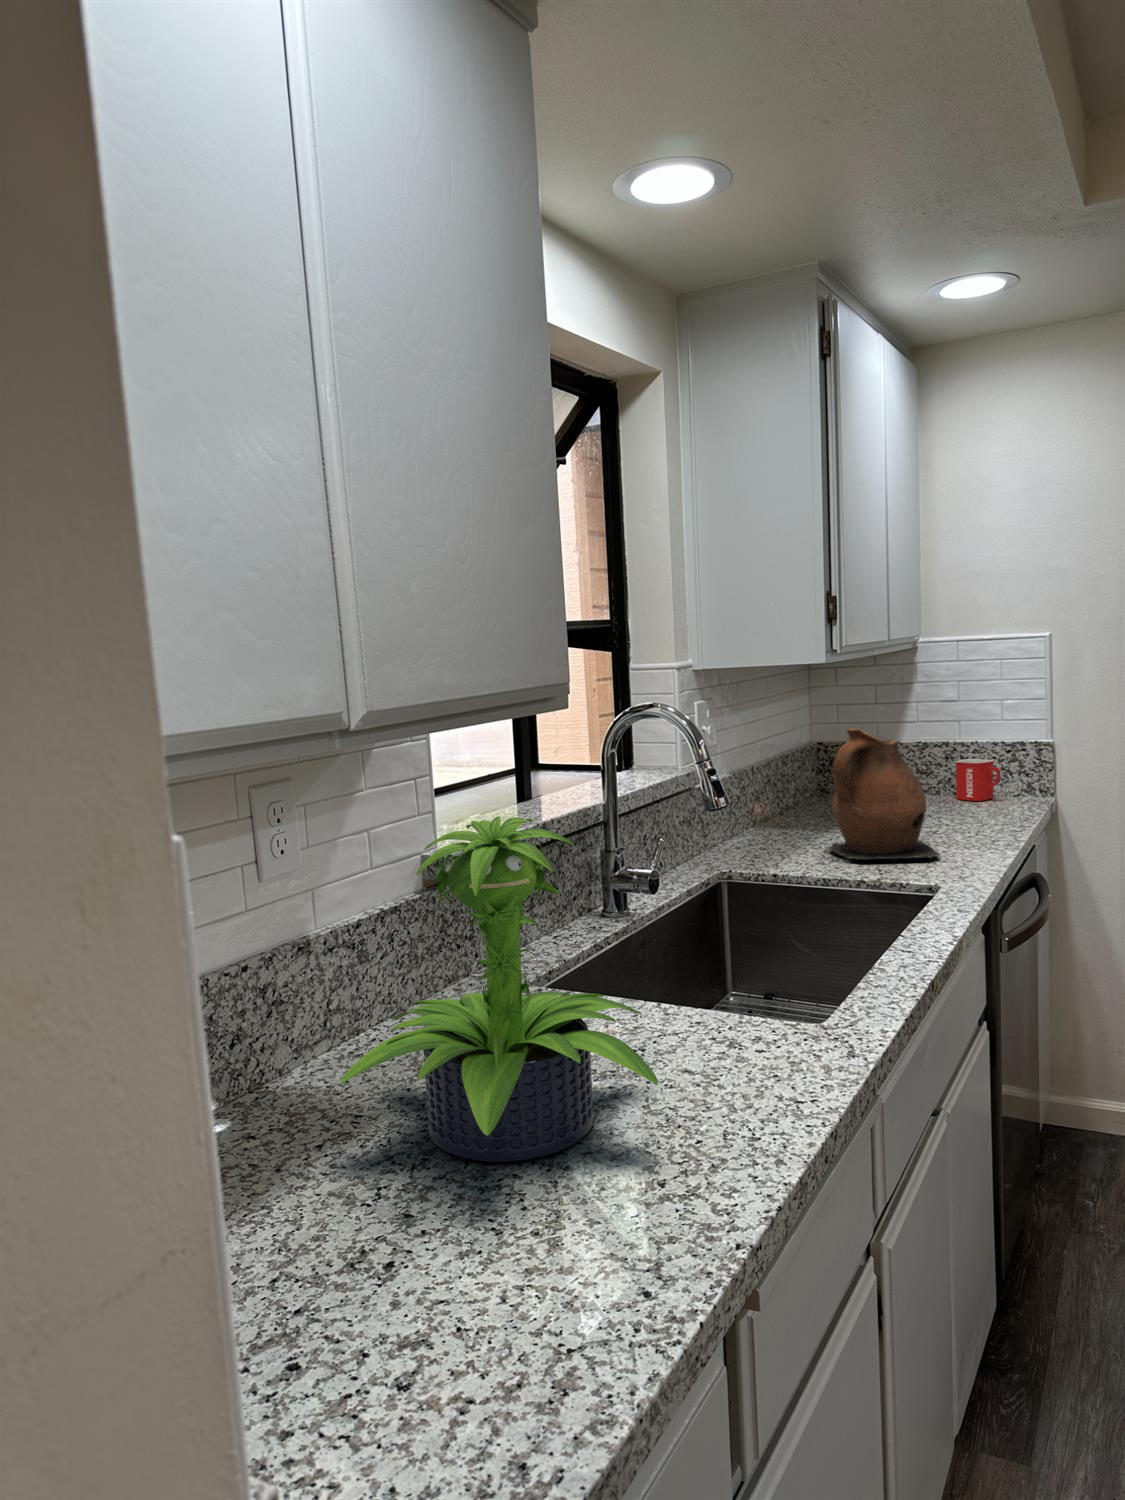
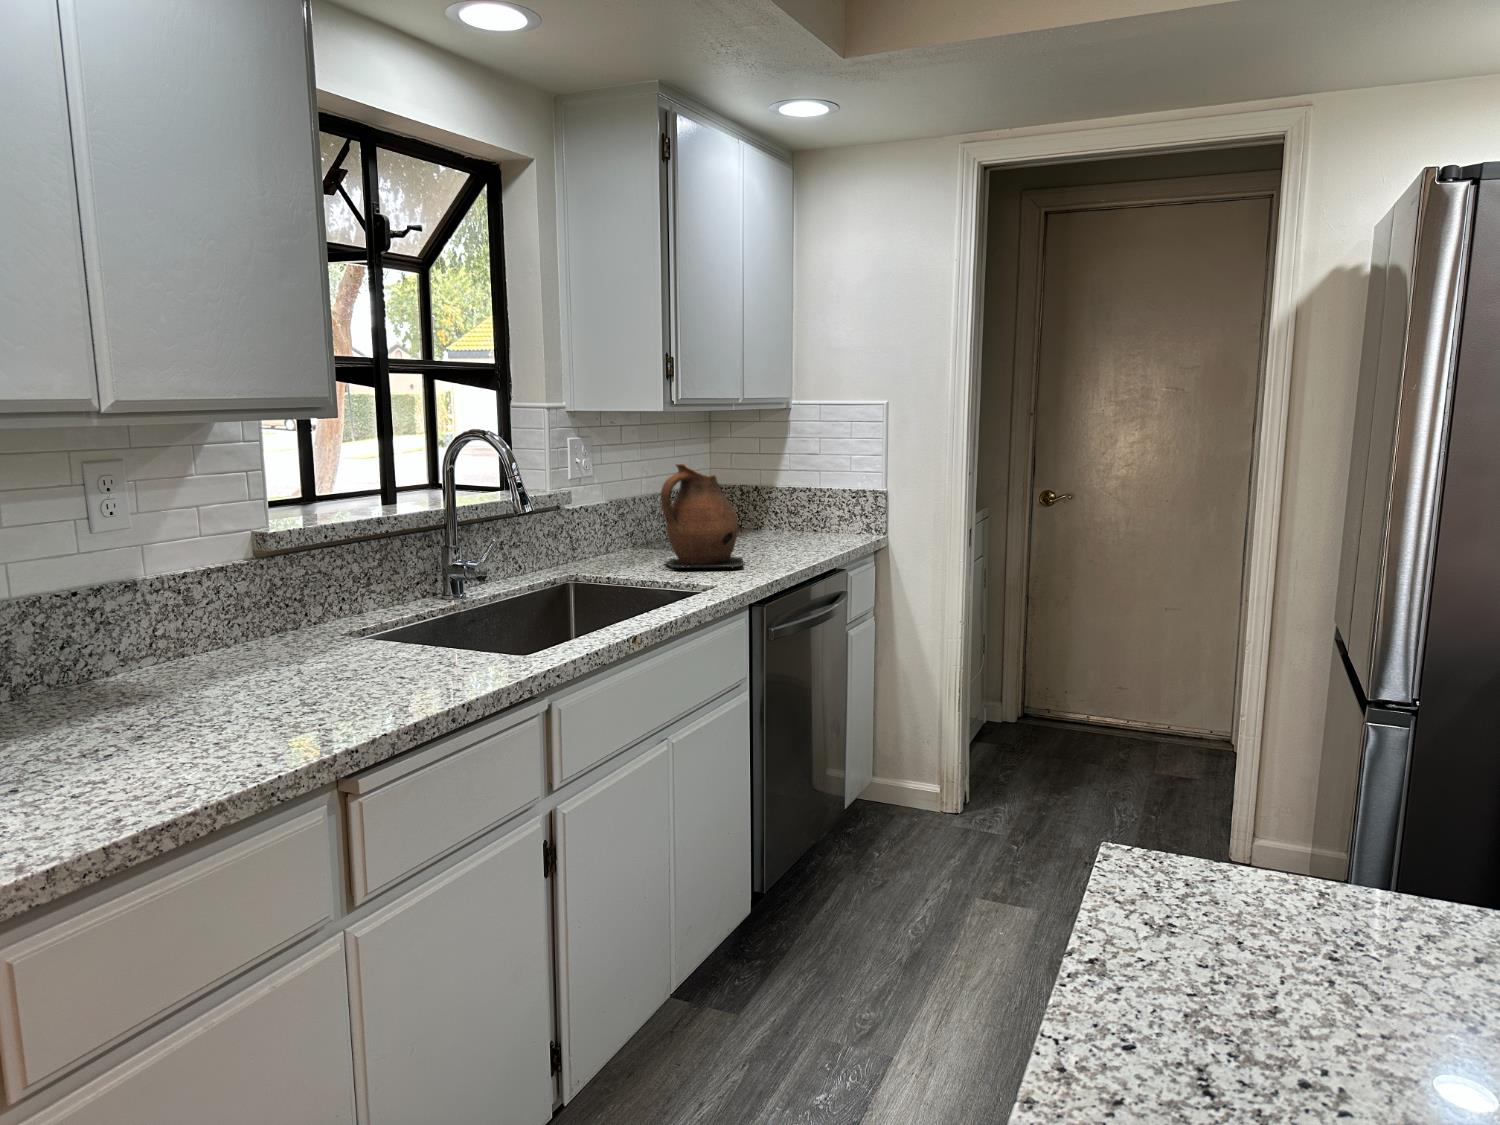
mug: present [955,759,1000,801] -> none [811,502,843,536]
potted plant: present [341,816,658,1162] -> none [116,476,365,710]

